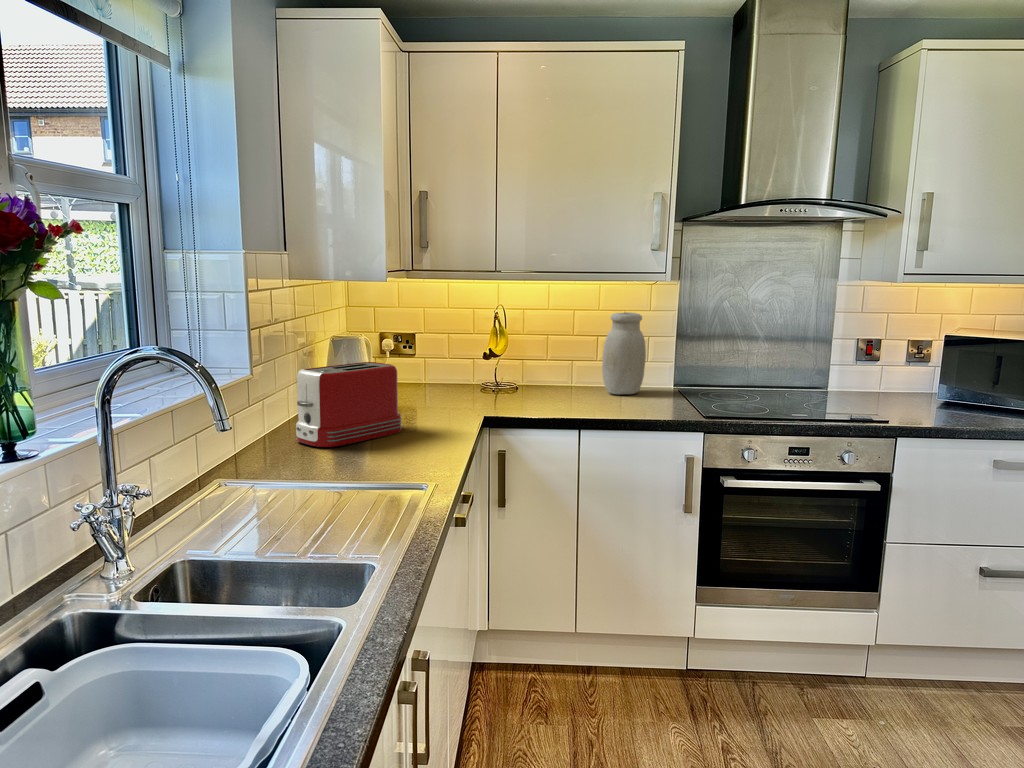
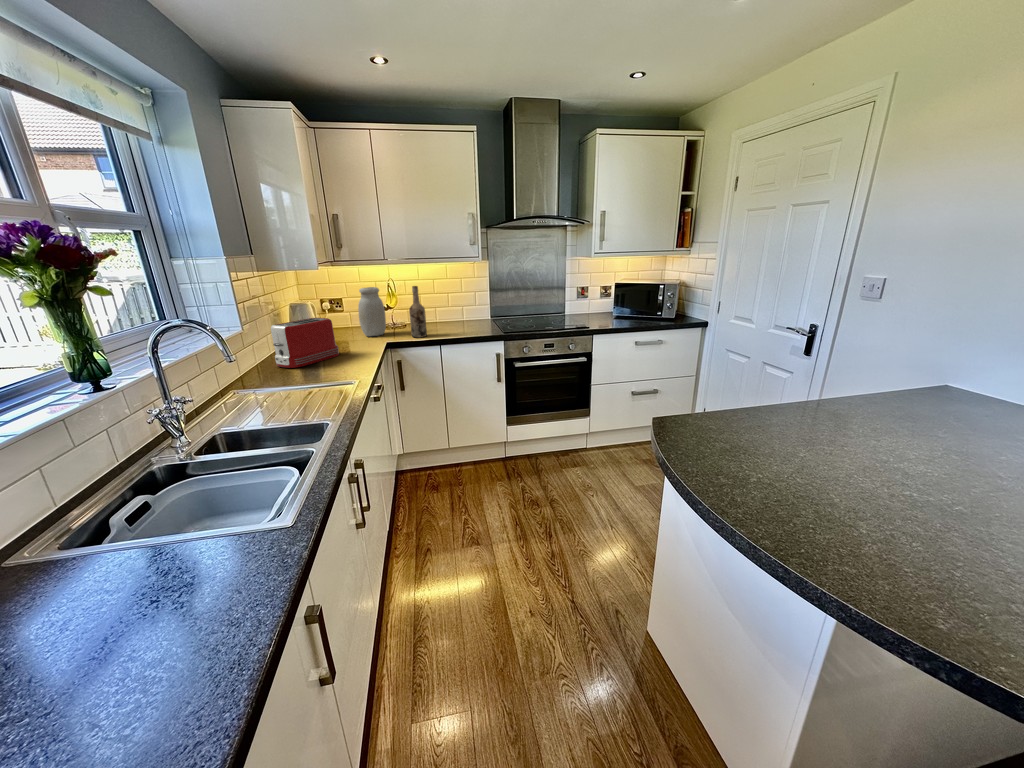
jar: present [602,312,646,394] -> present [358,287,386,336]
wine bottle: none [529,318,558,412] -> present [409,286,427,338]

